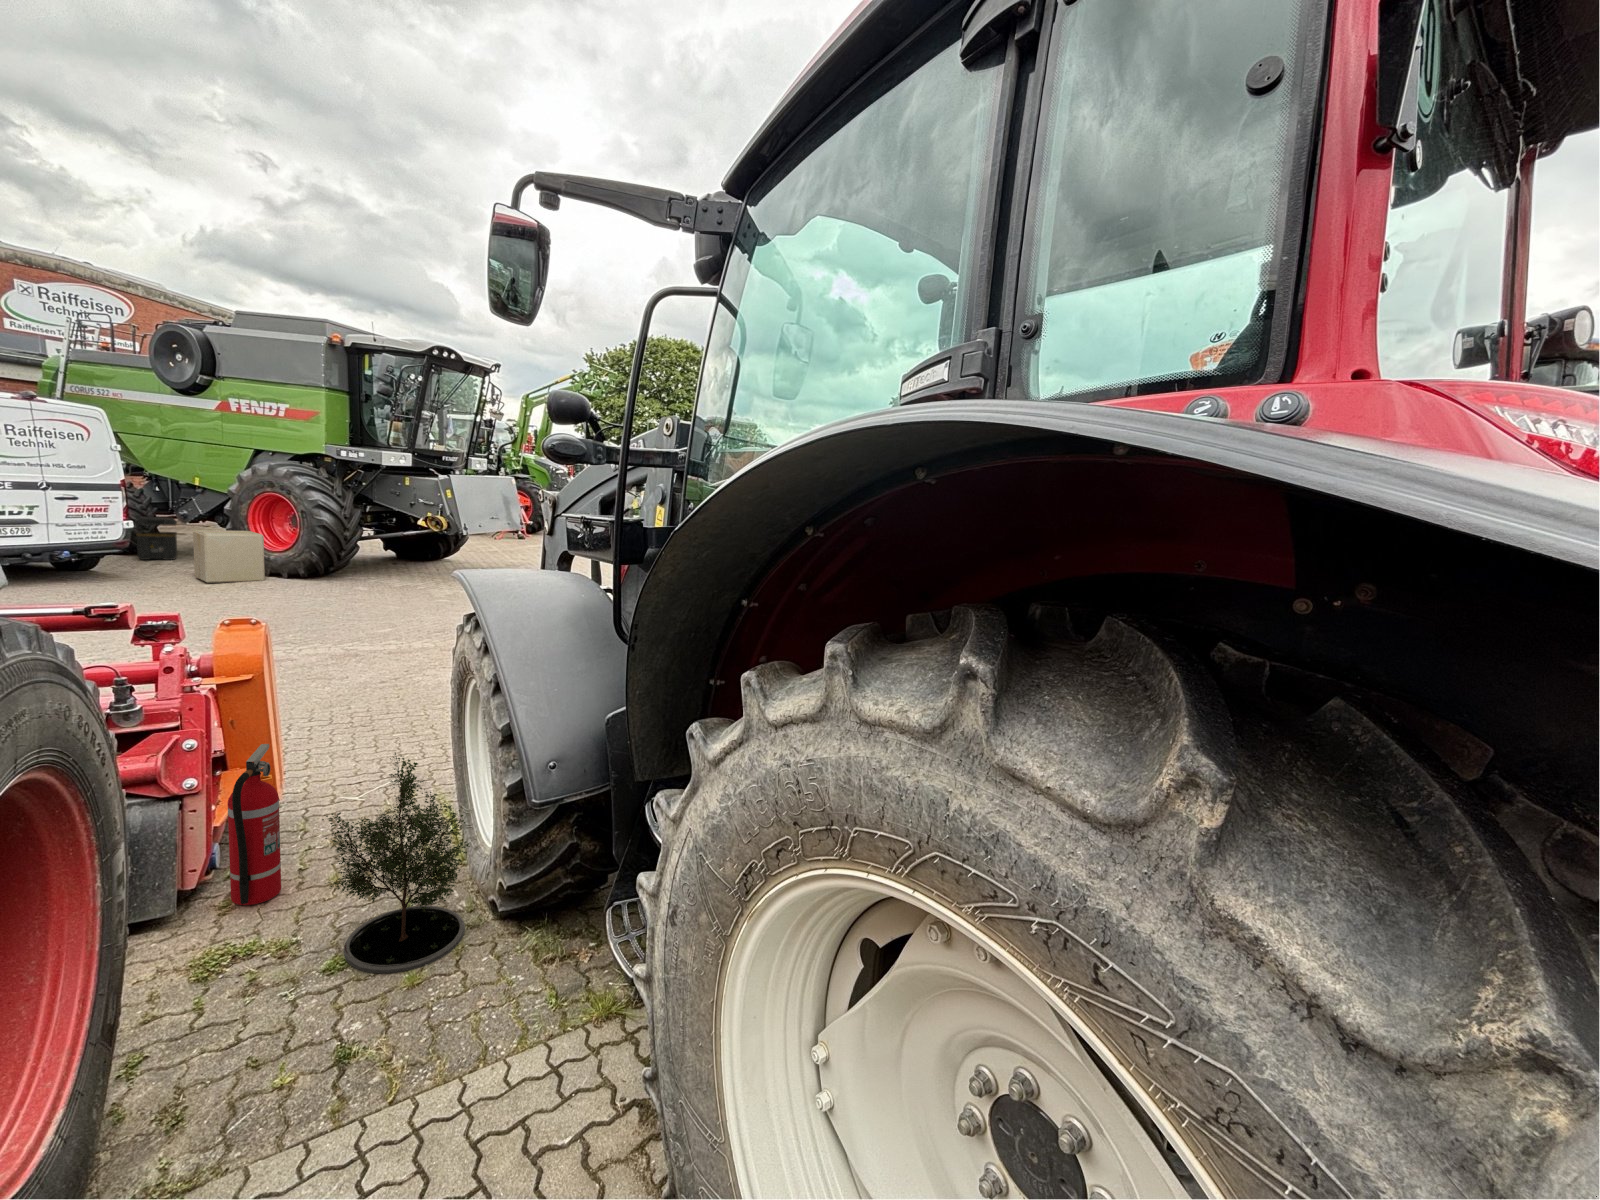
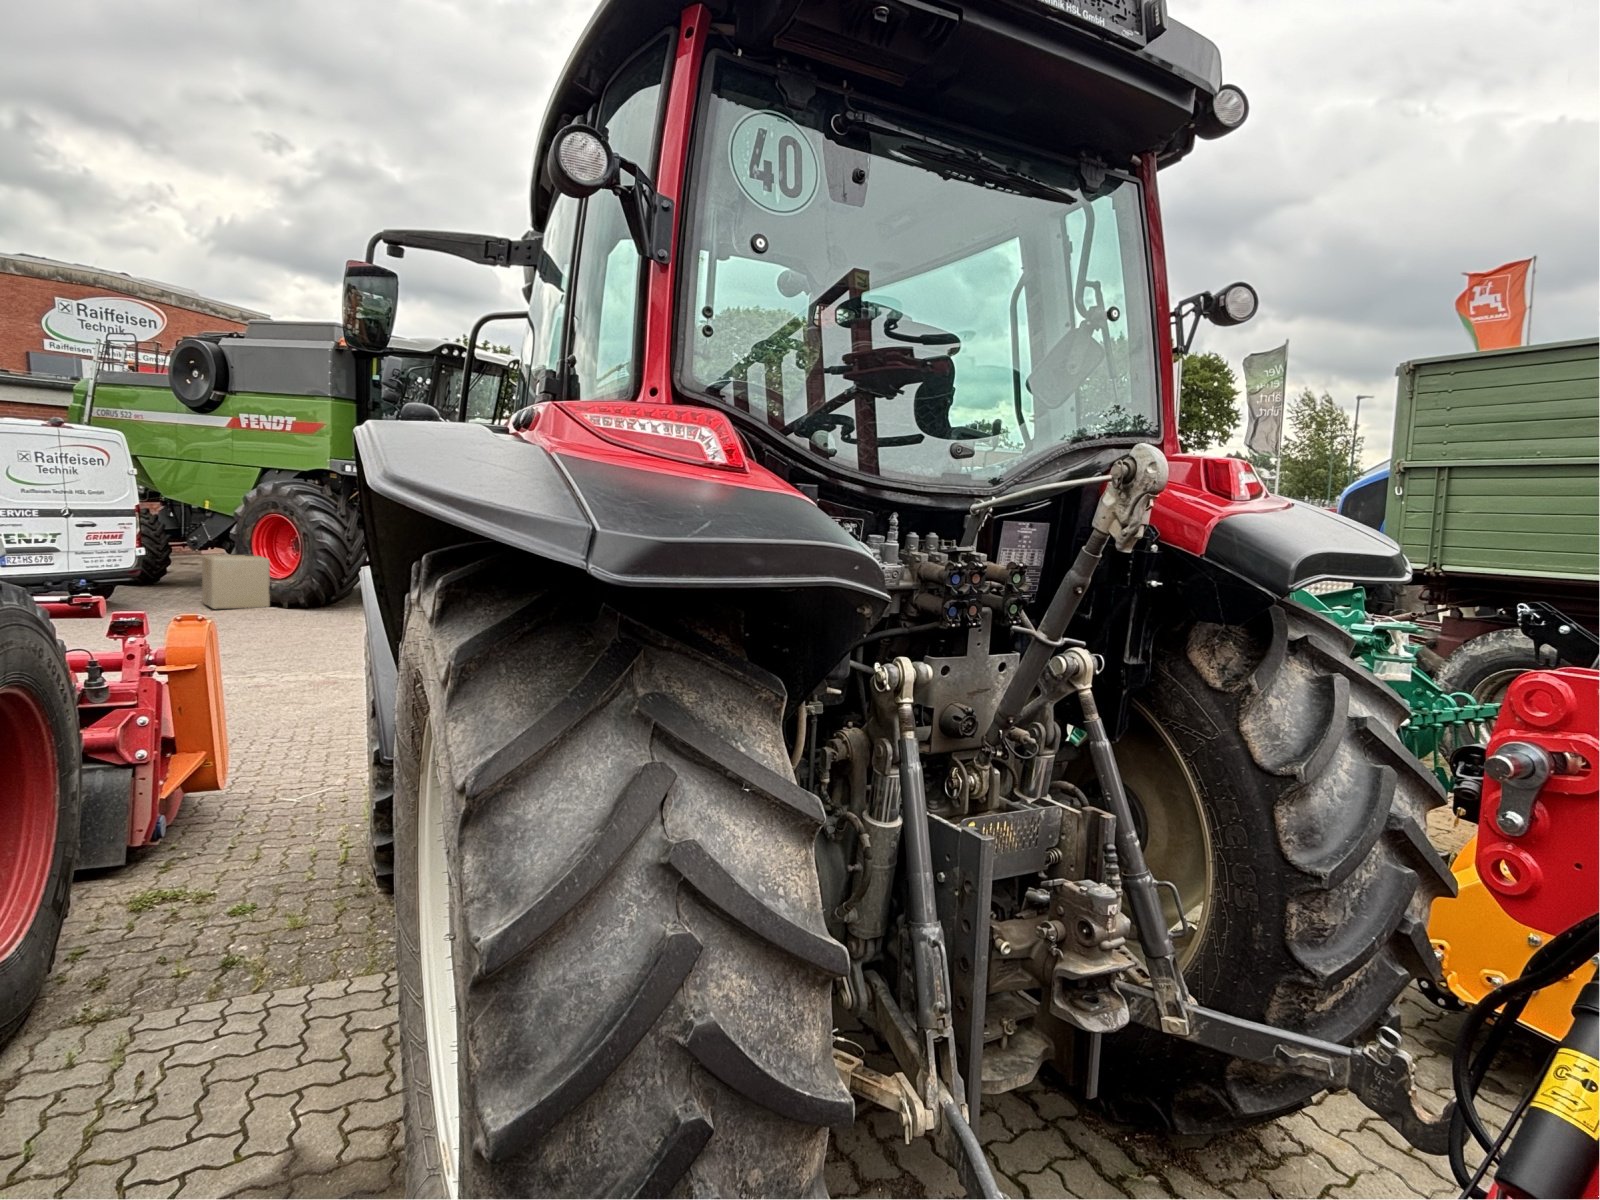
toolbox: present [135,517,177,560] -> none [151,542,191,587]
fire extinguisher: present [228,744,281,905] -> none [168,730,212,868]
potted tree: present [322,753,470,973] -> none [230,730,361,918]

